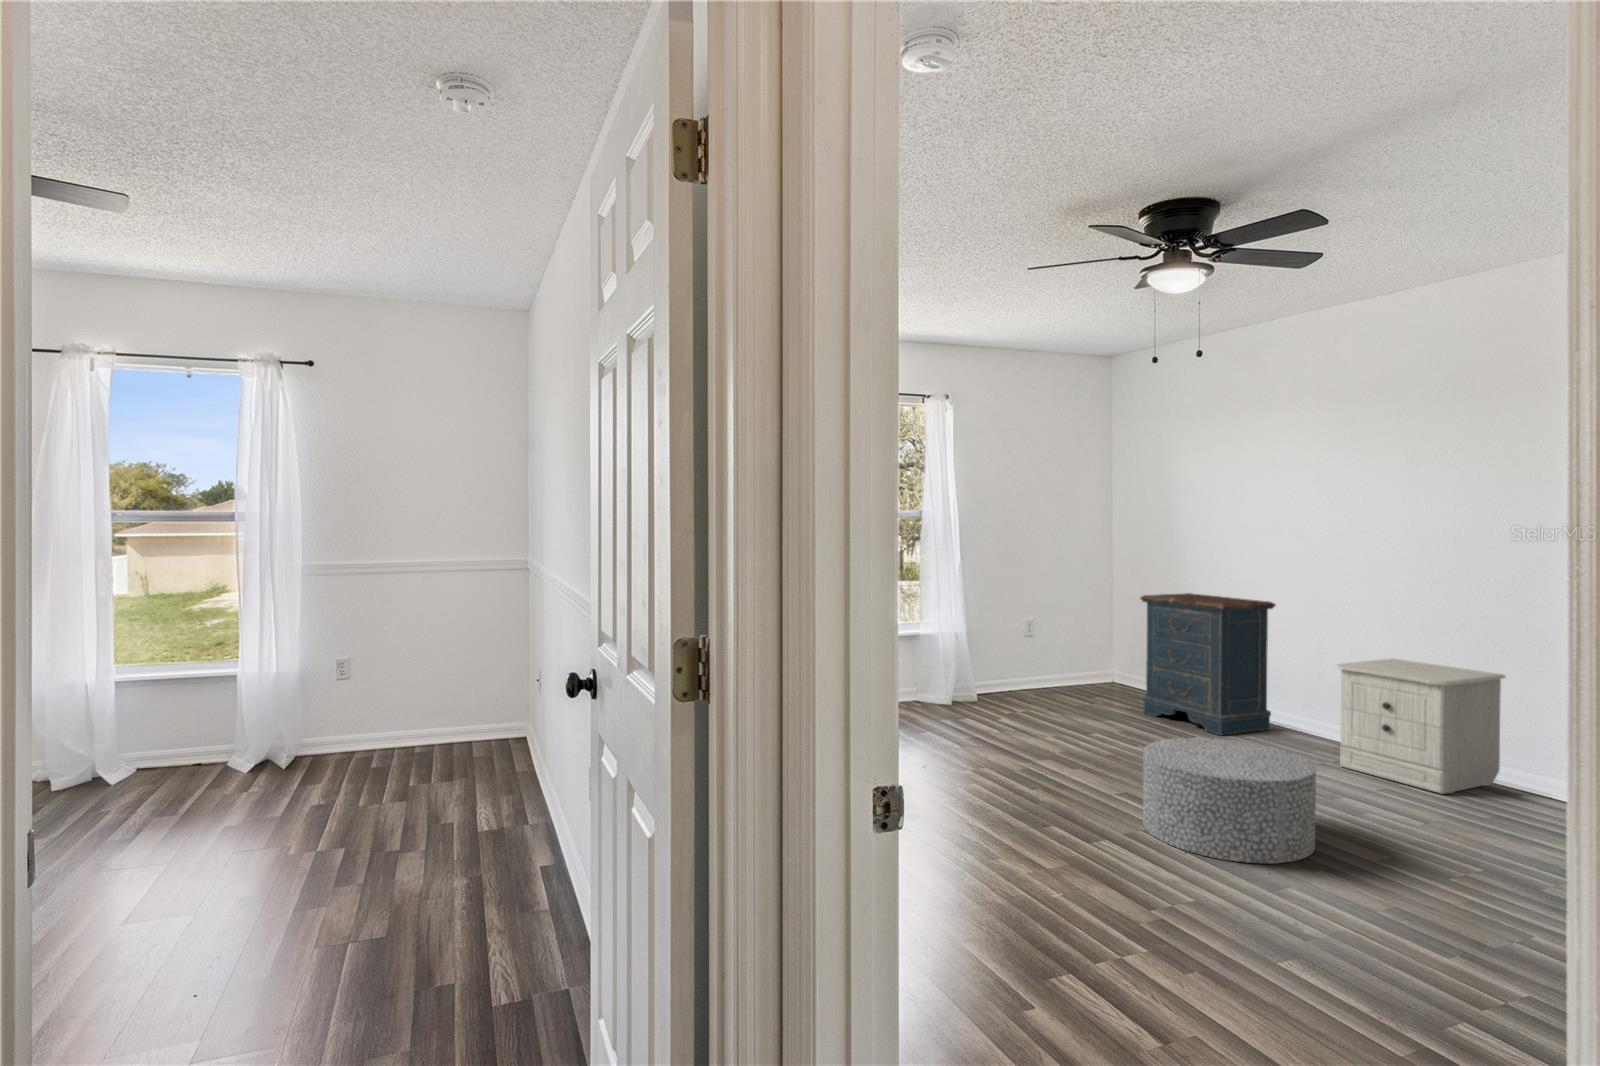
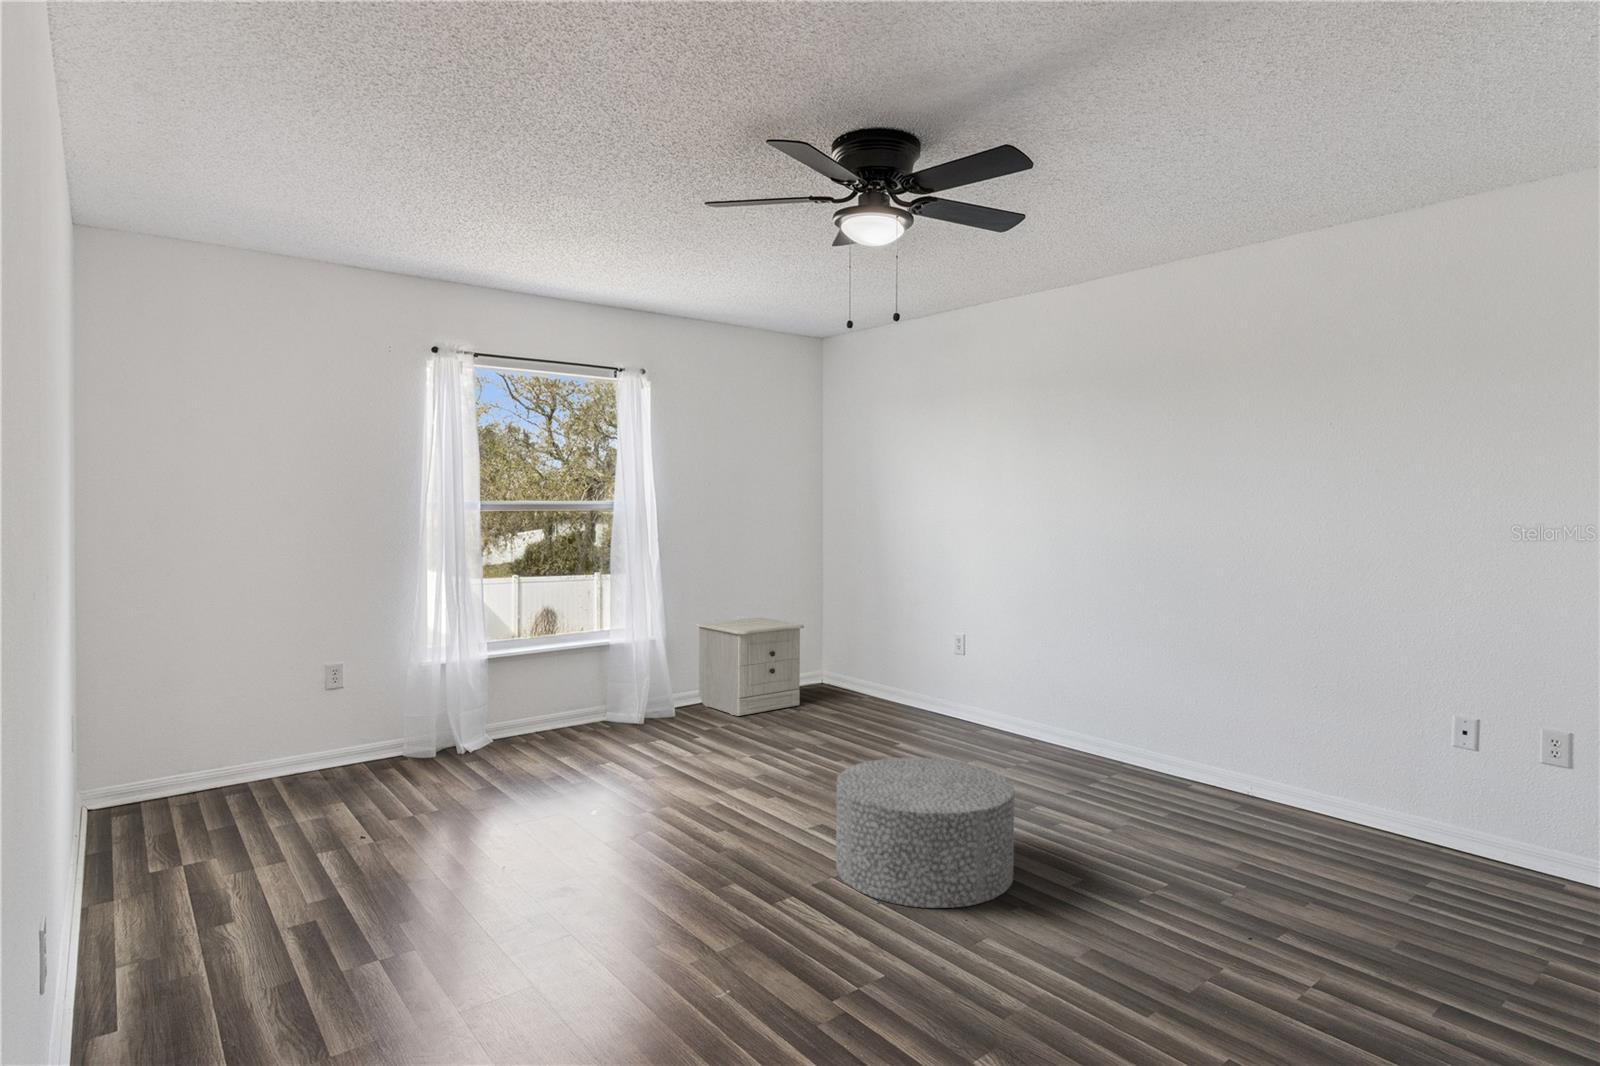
dresser: present [1140,593,1276,735] -> none [846,590,976,741]
nightstand: present [1335,658,1506,794] -> present [696,618,804,716]

